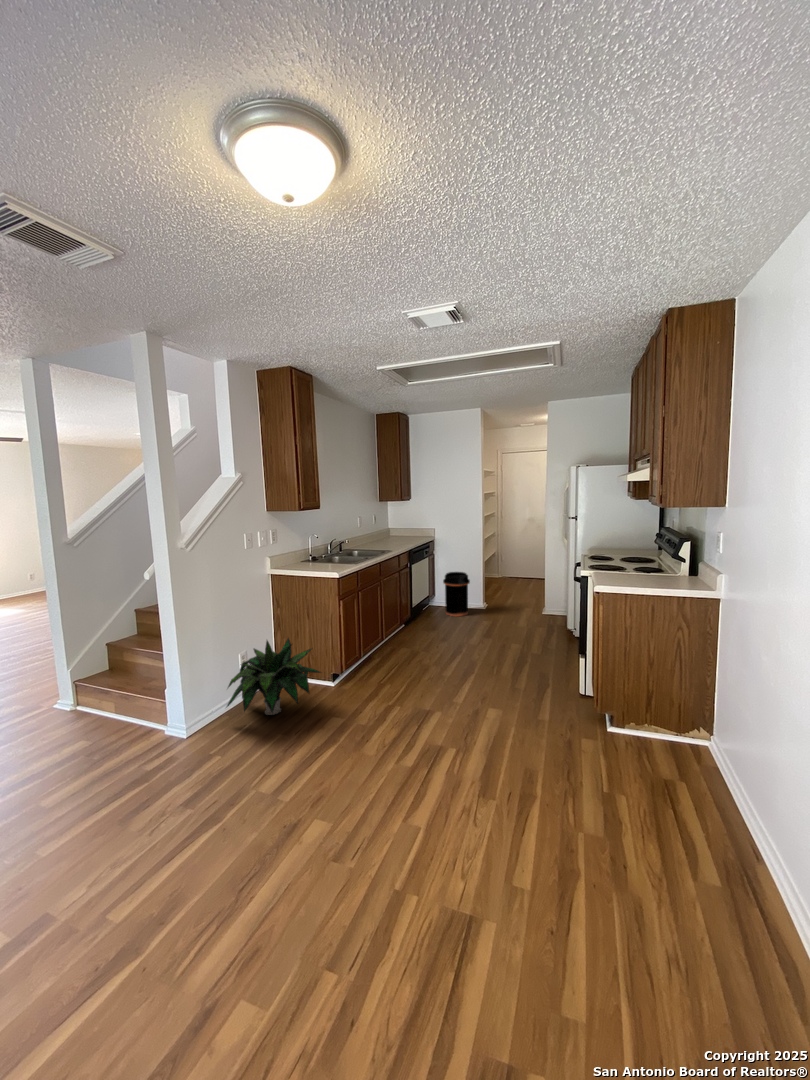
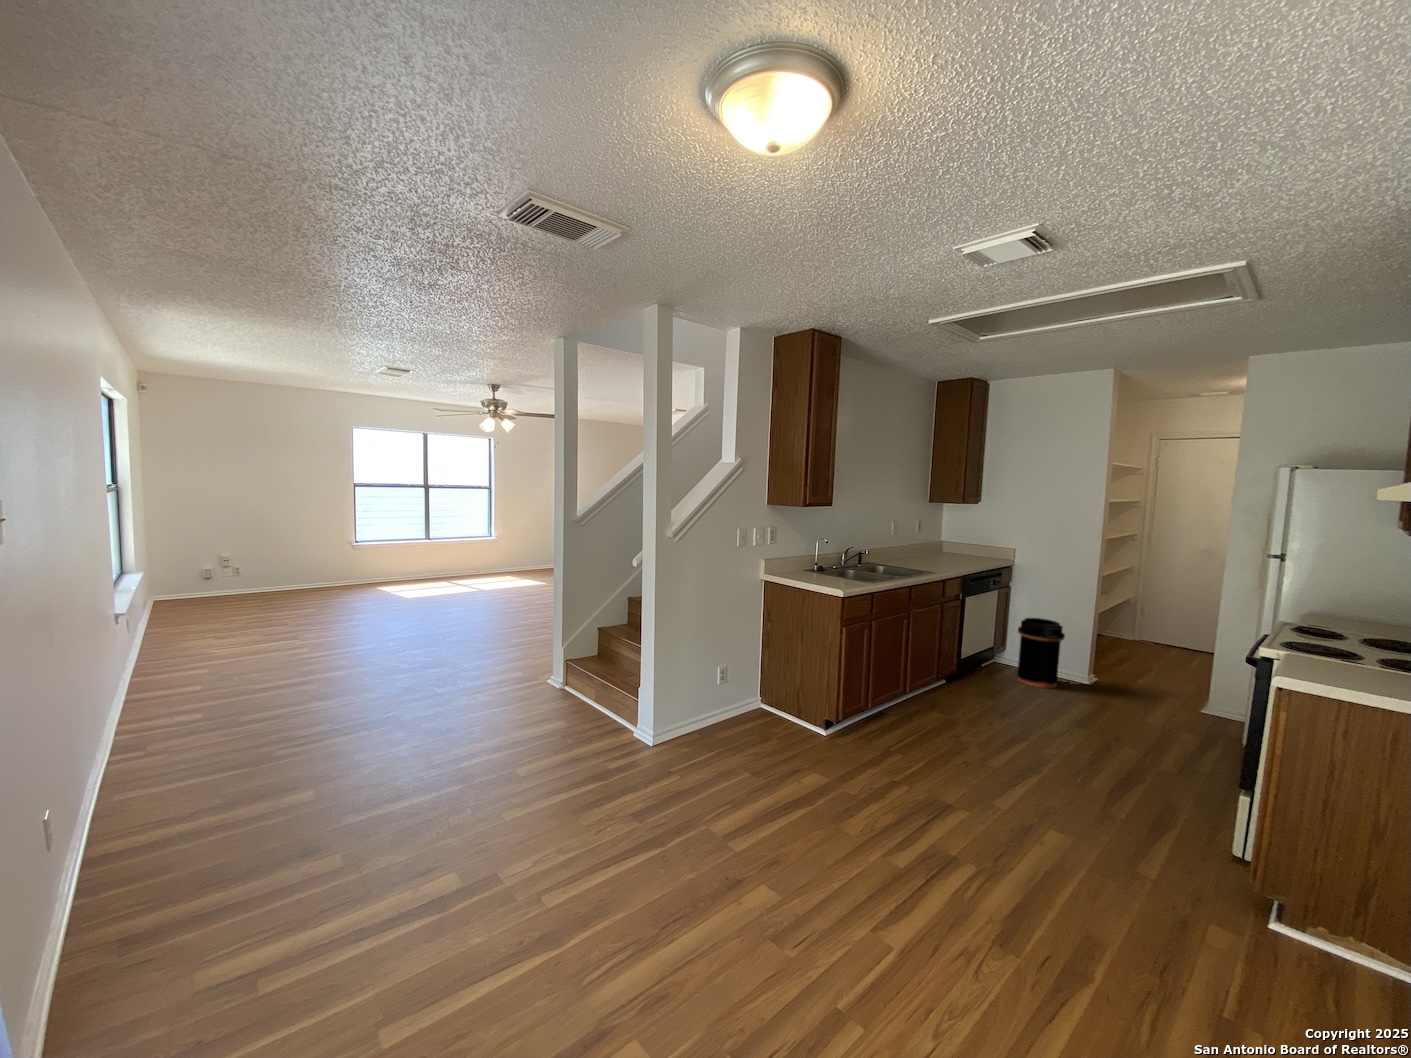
potted plant: present [227,638,321,715] -> none [692,656,809,748]

